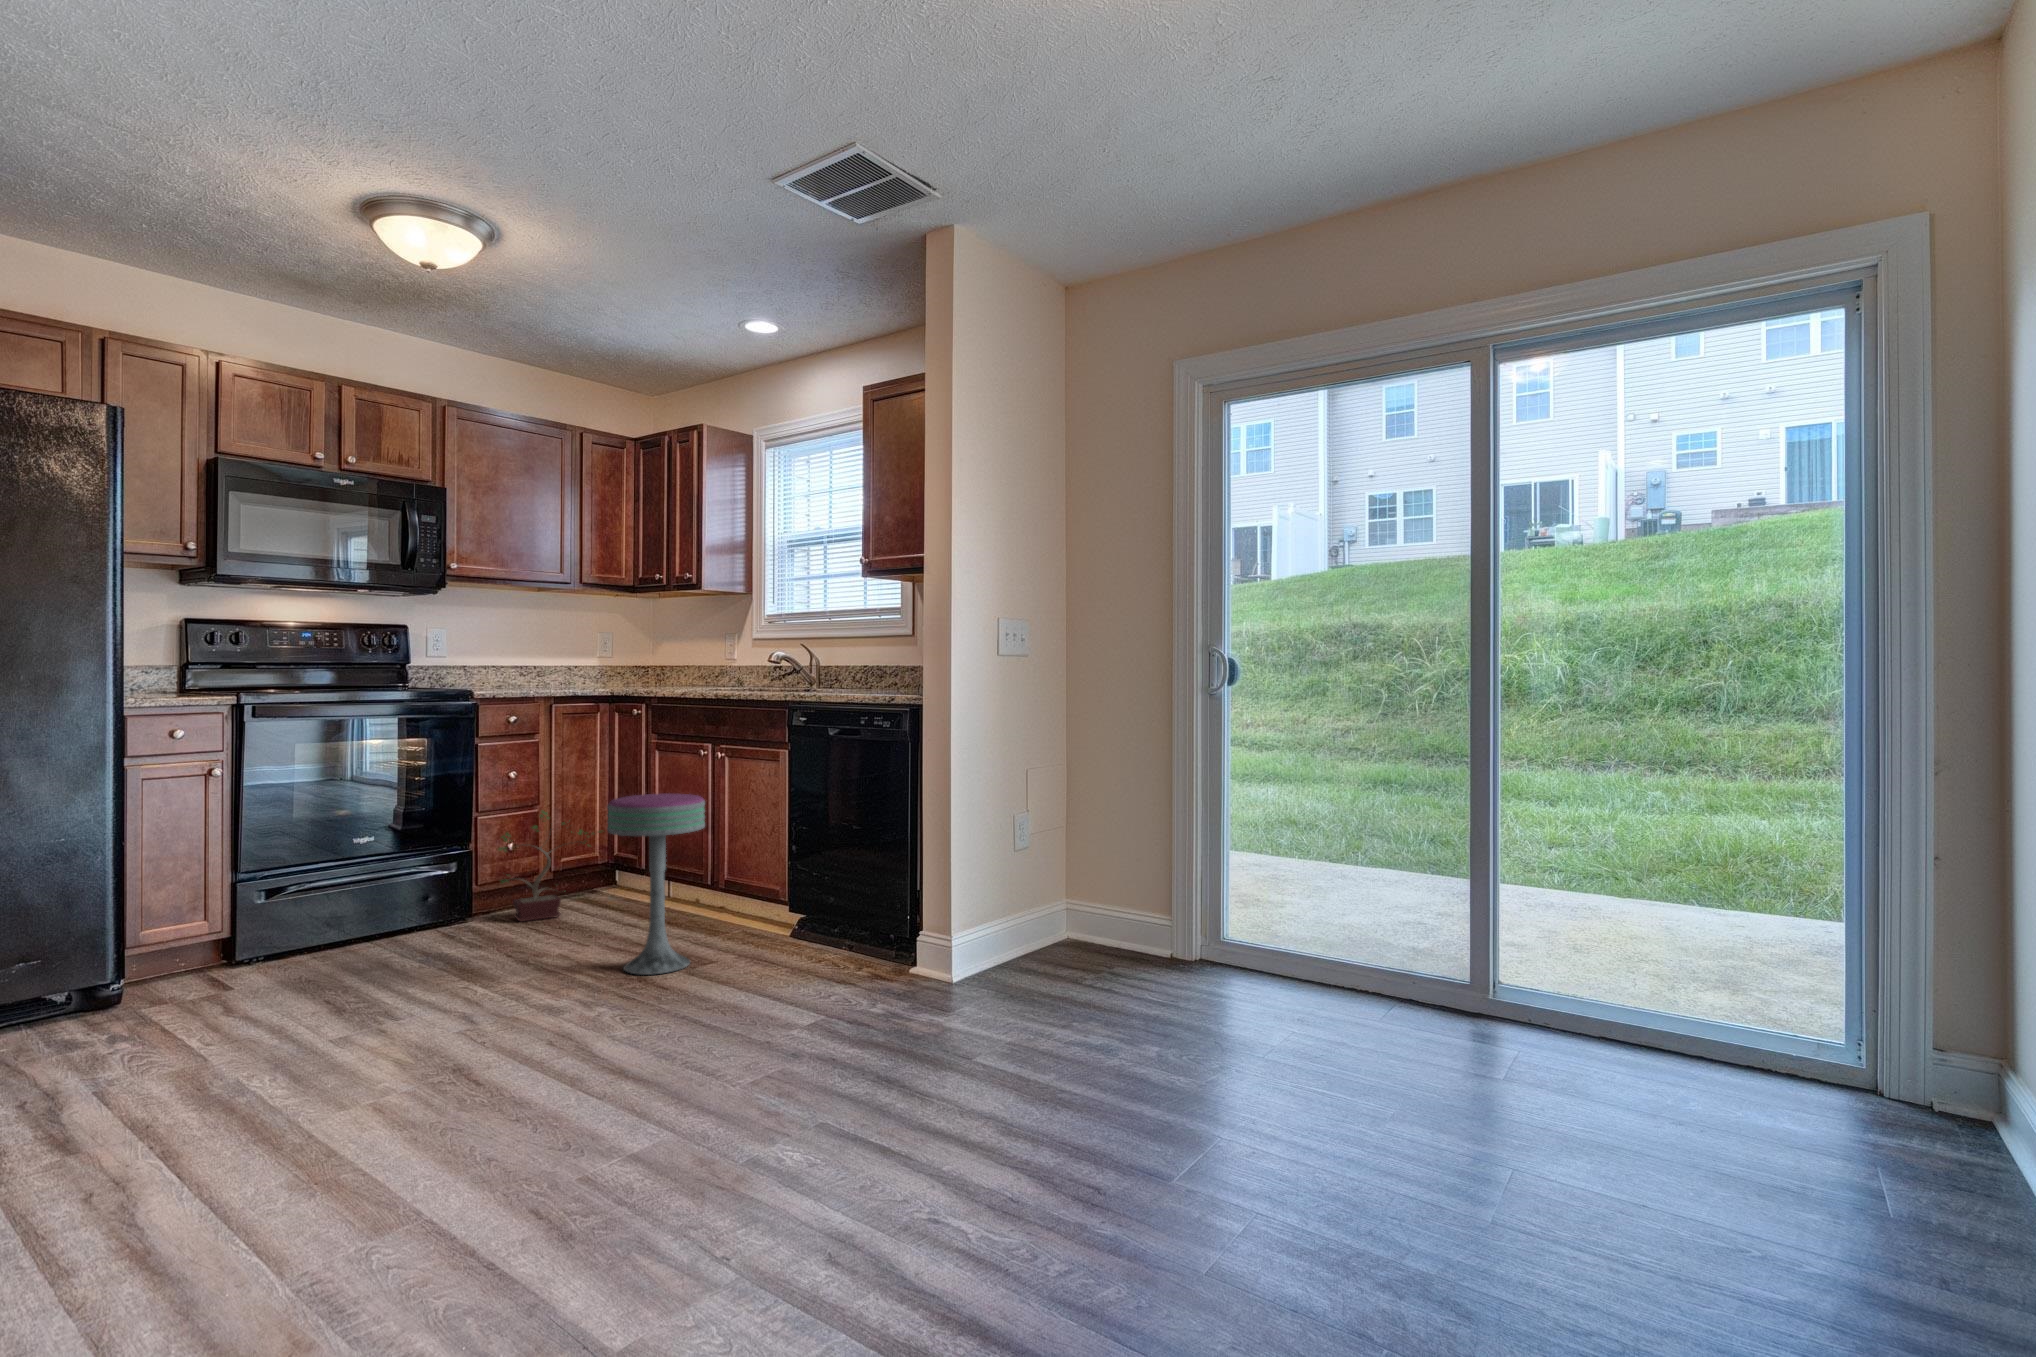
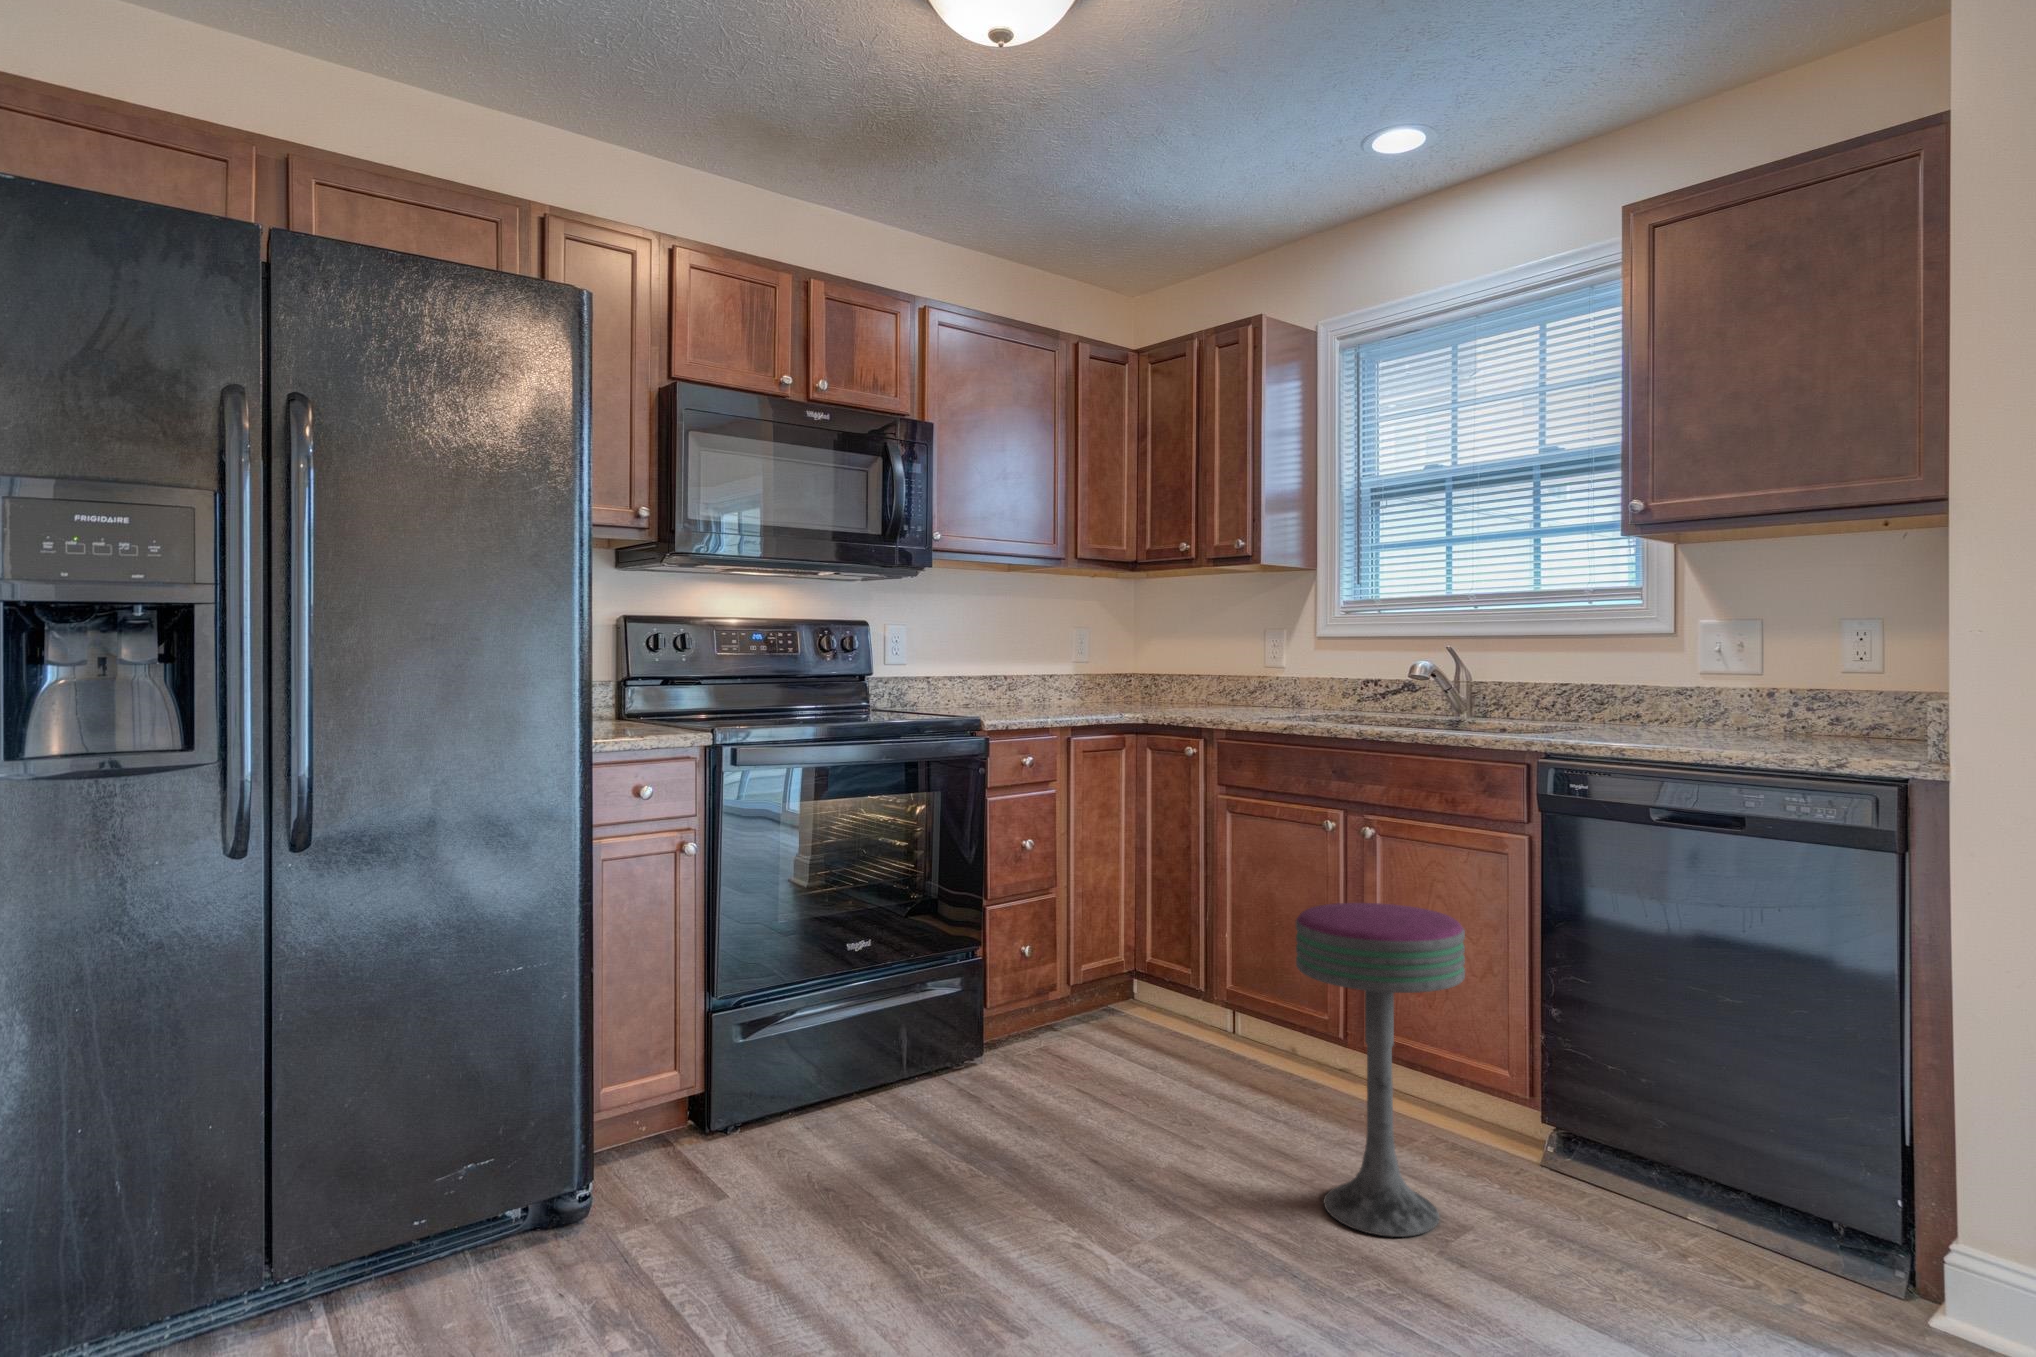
potted plant: present [498,811,601,922] -> none [1026,897,1168,1070]

